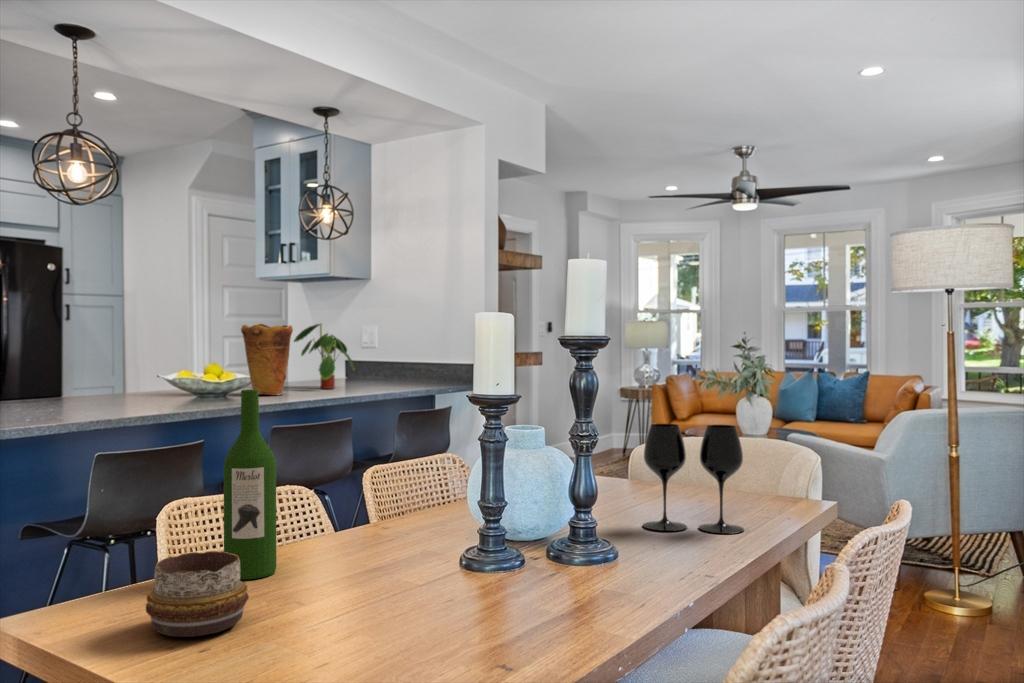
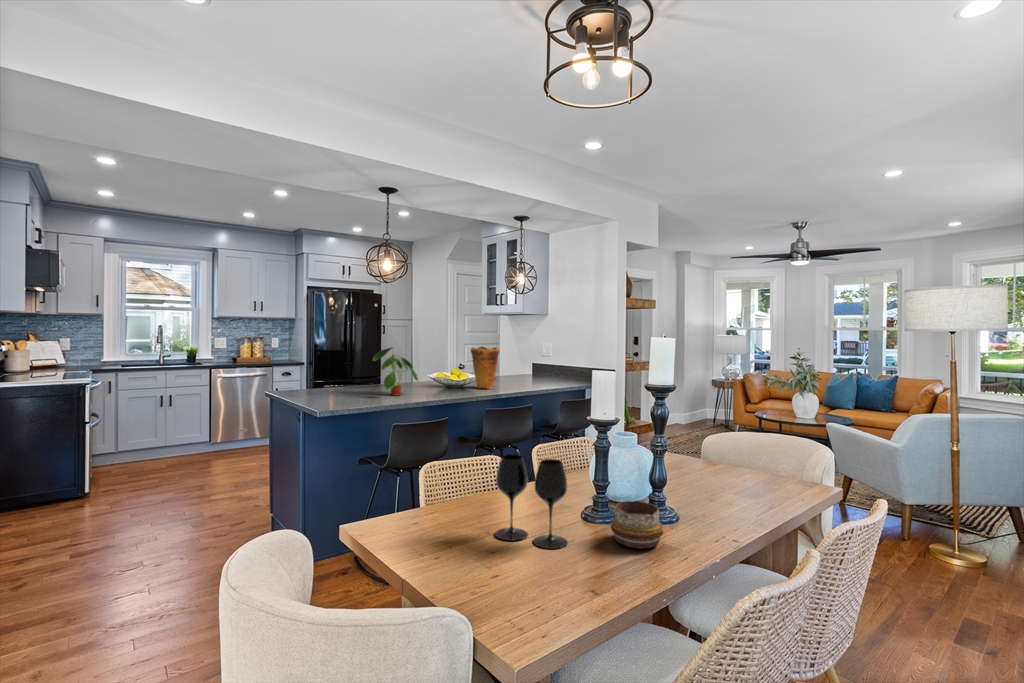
plant: present [294,324,354,389] -> present [373,347,418,395]
wine bottle: present [224,390,276,580] -> none [452,409,480,515]
wine glass: present [643,424,744,534] -> present [495,455,568,549]
decorative bowl: present [146,551,249,637] -> present [611,501,663,549]

